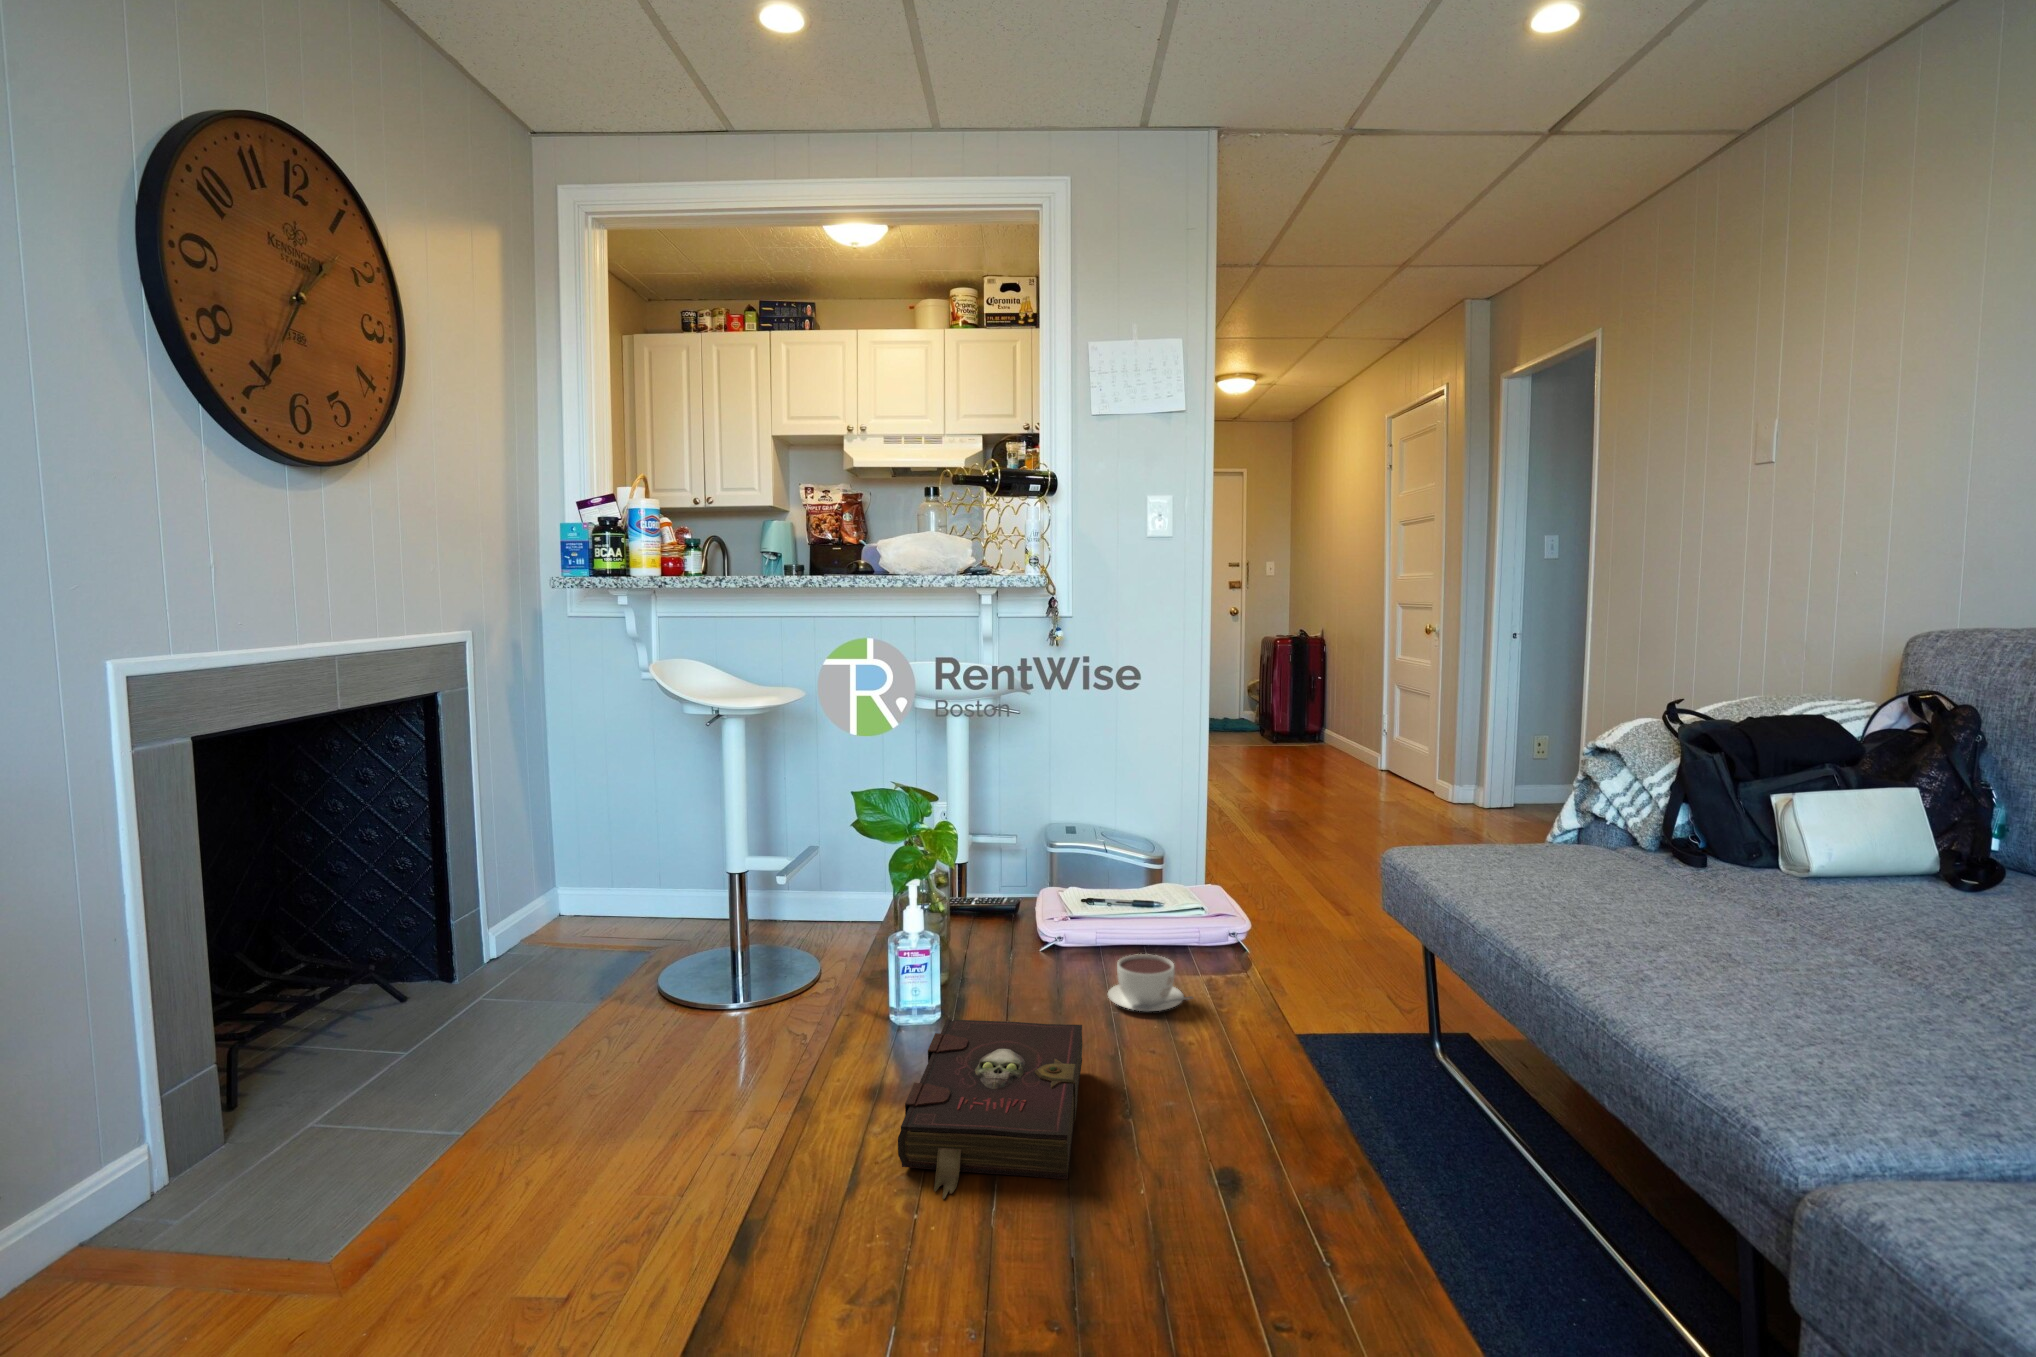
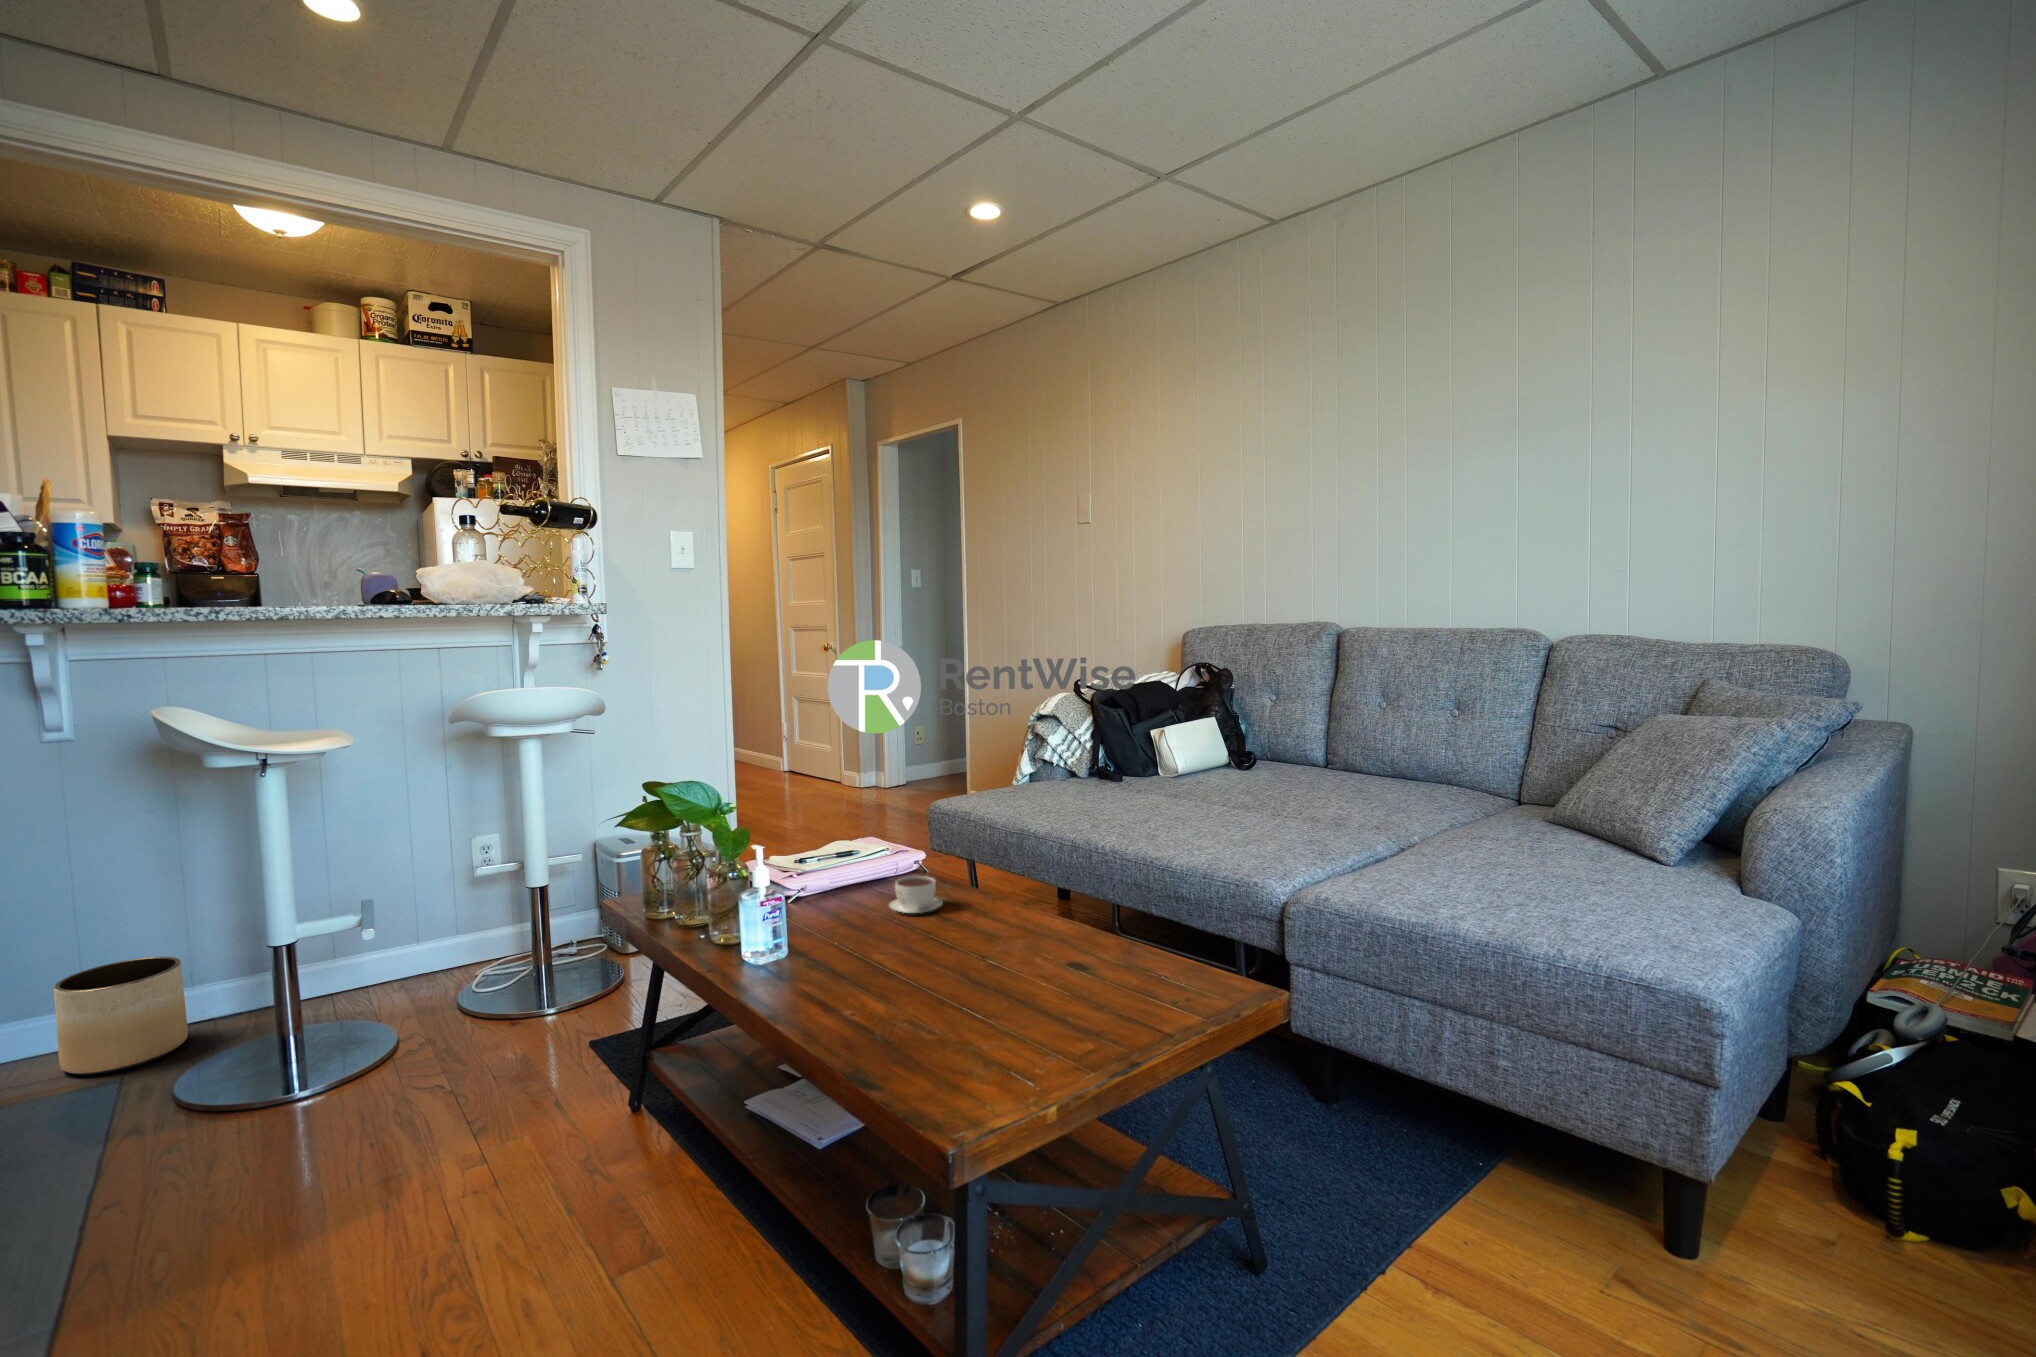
planter: none [617,863,699,950] -> present [54,957,188,1075]
book: present [898,1019,1082,1199] -> none [846,915,1011,1017]

